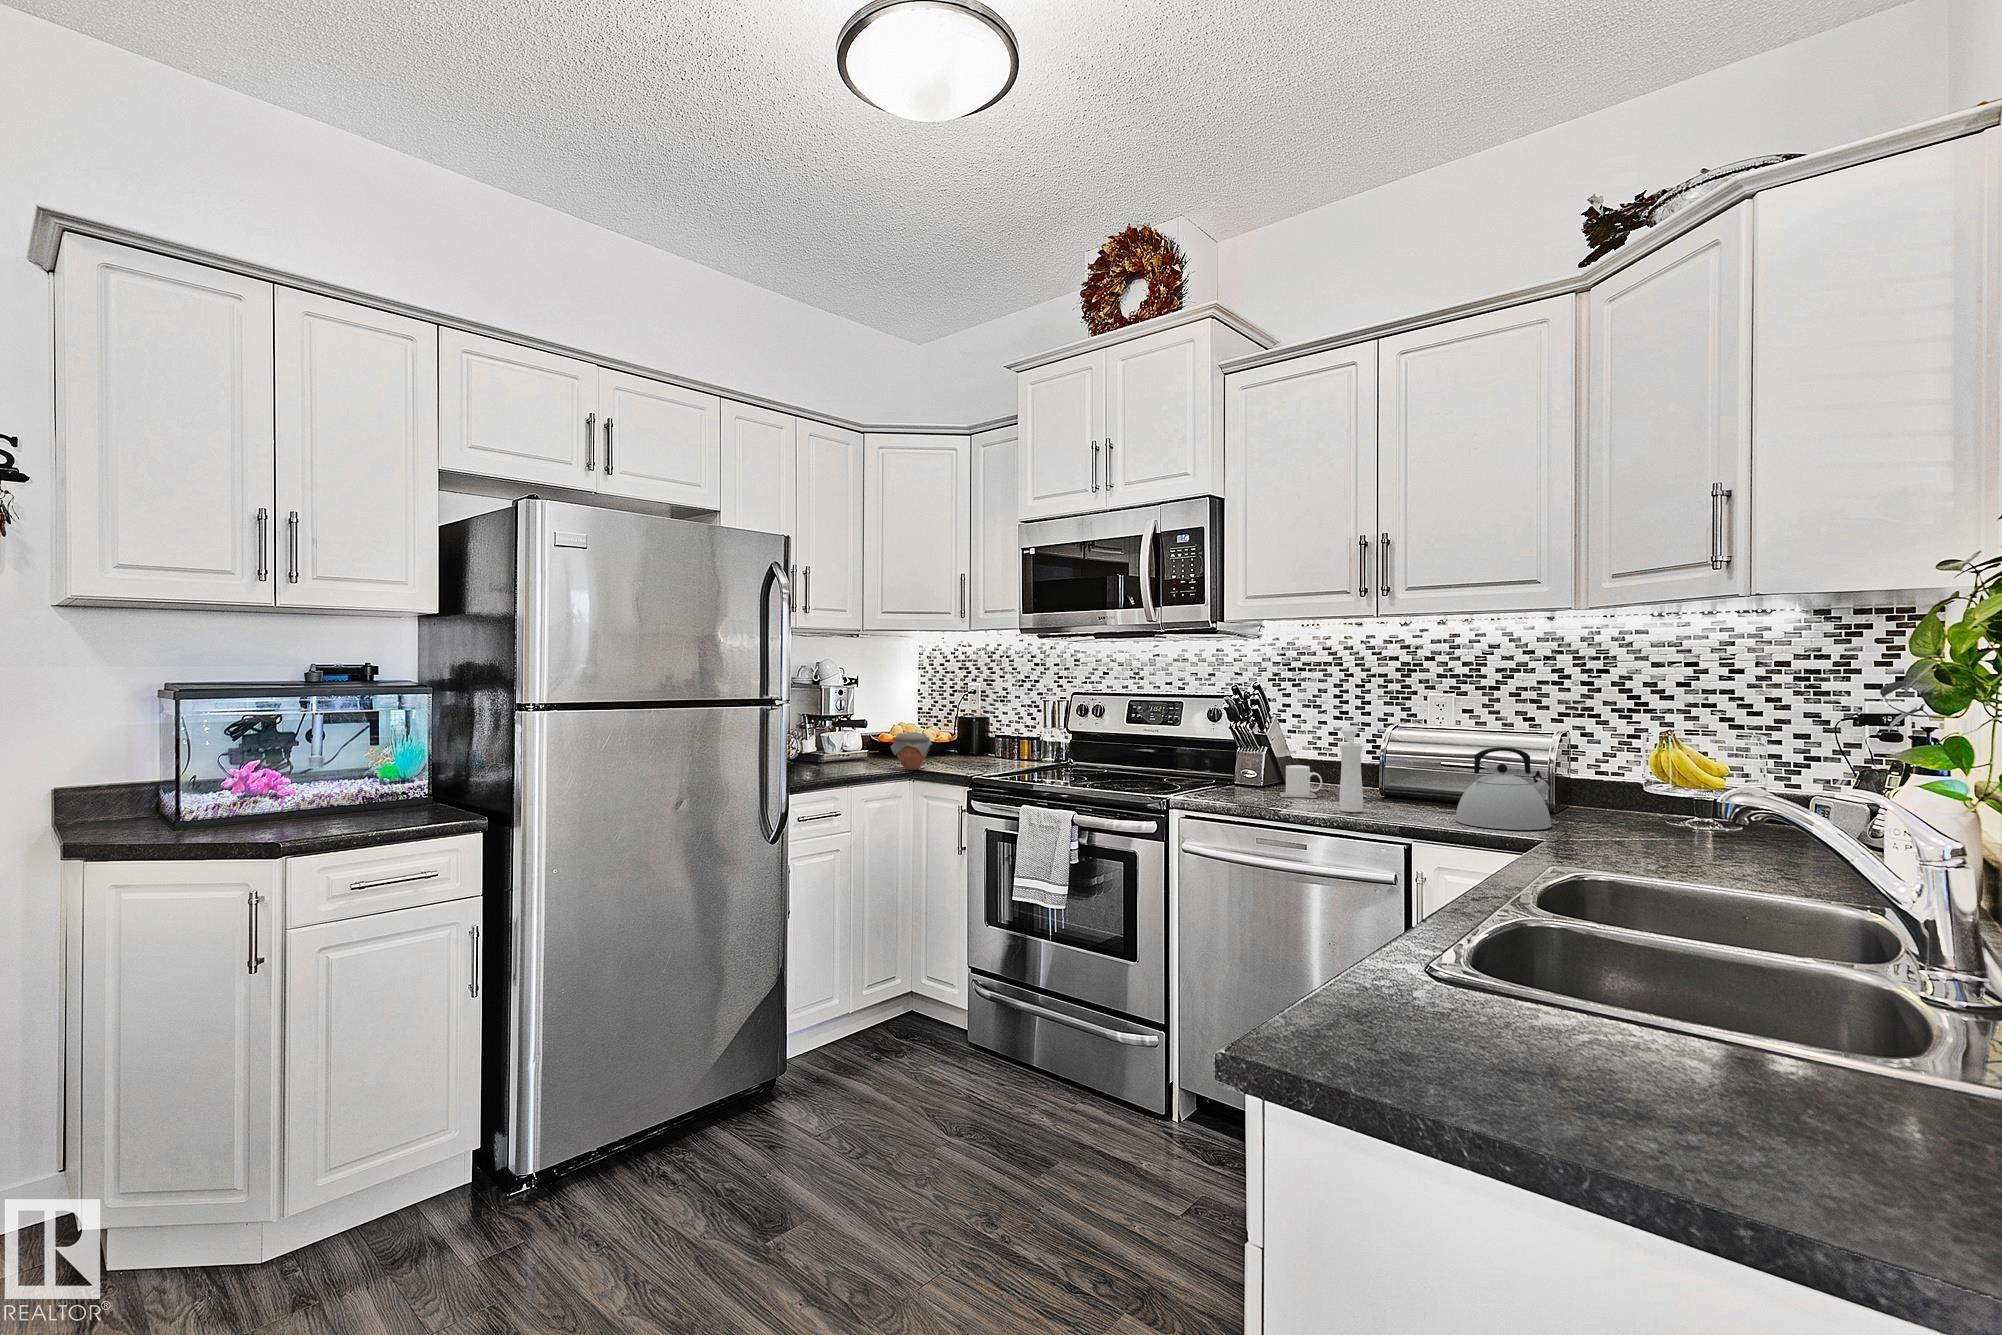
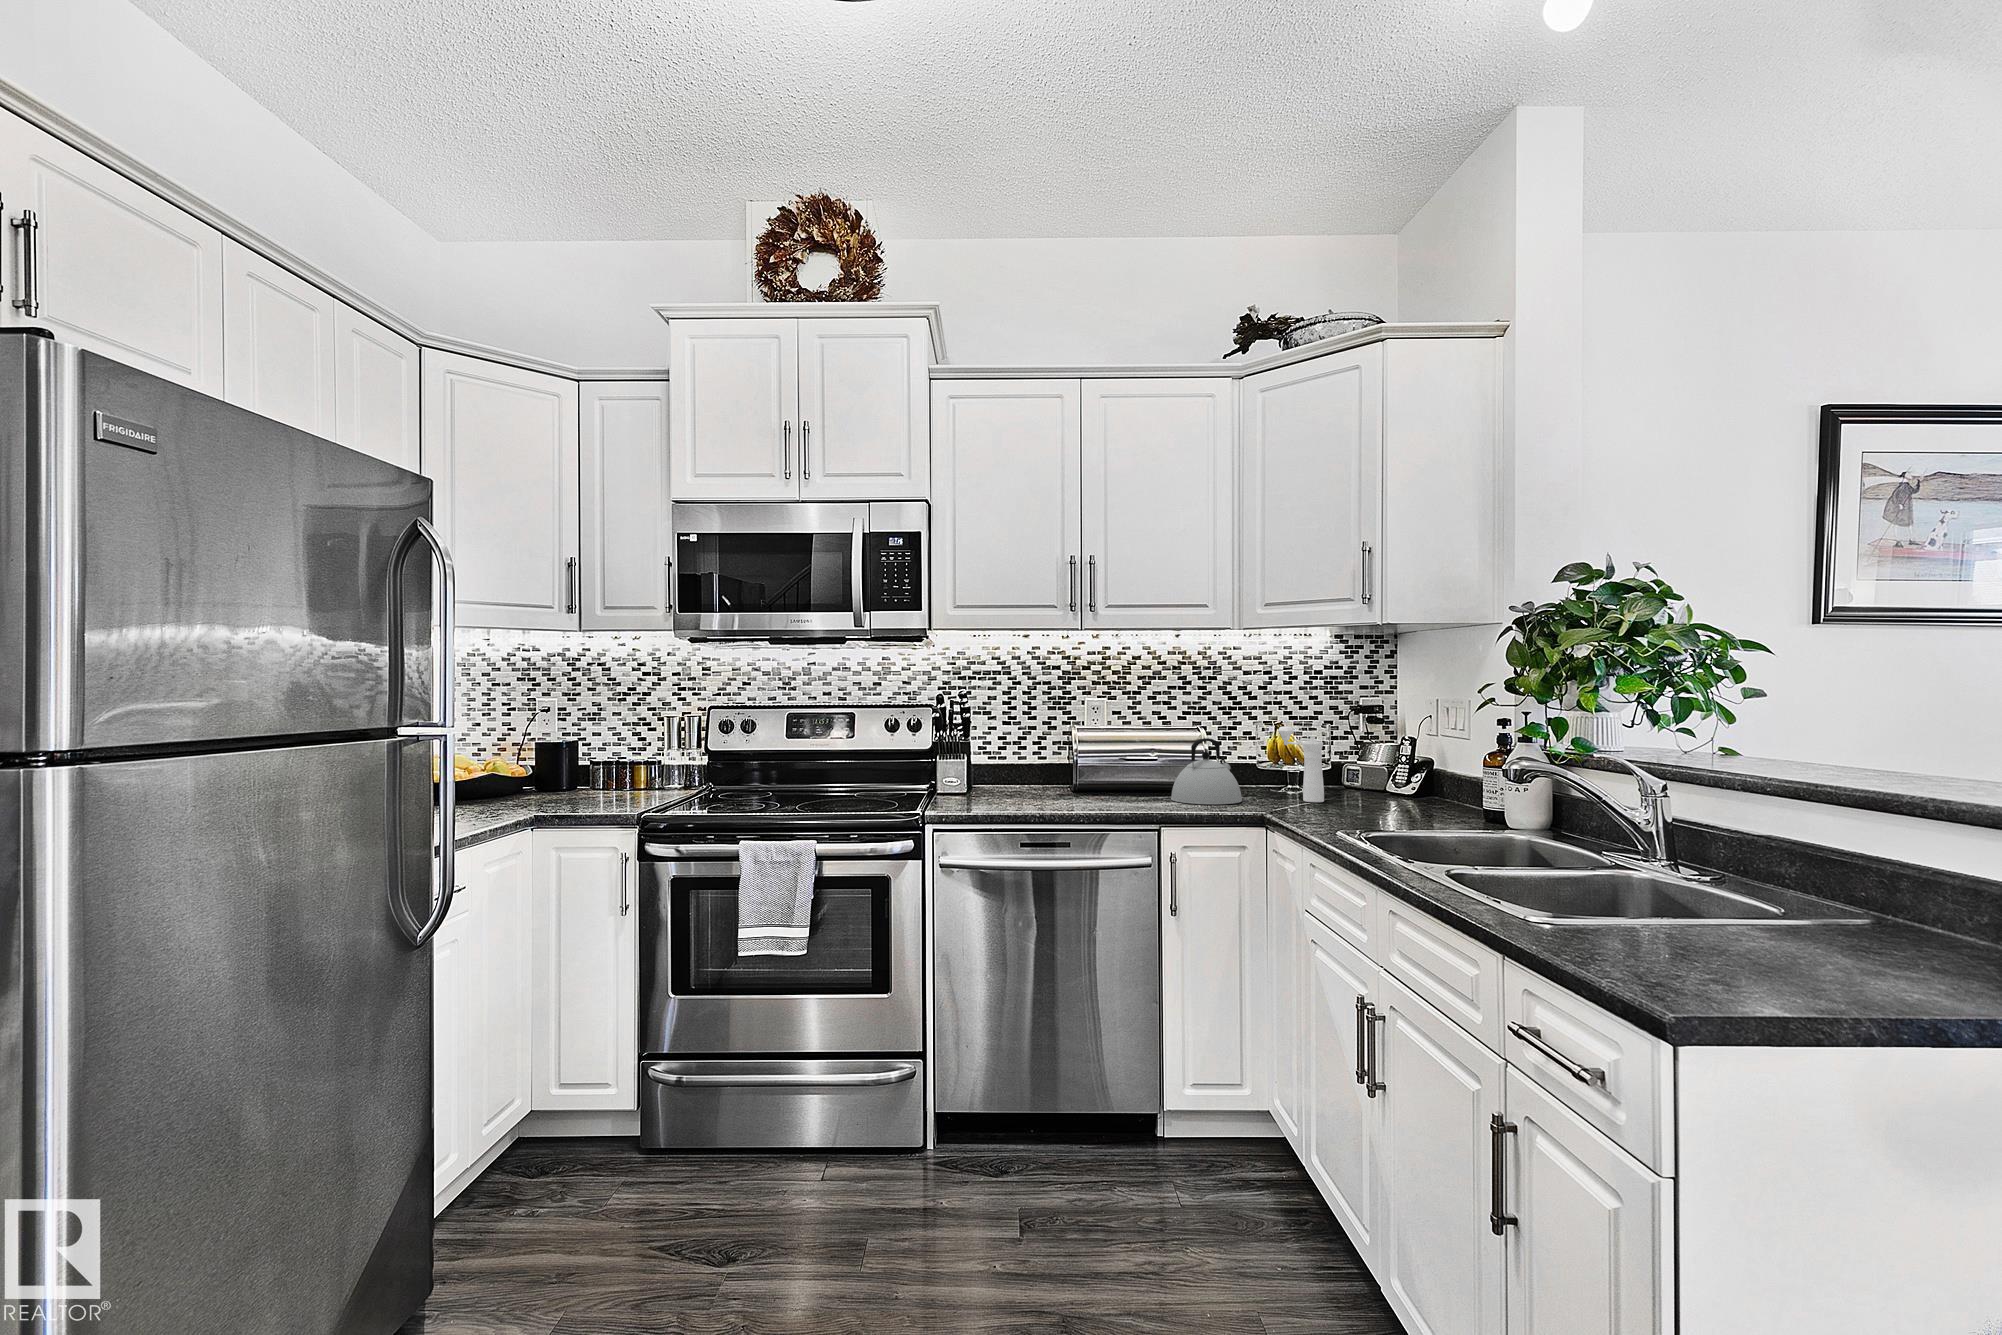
pepper mill: present [1339,726,1363,812] -> present [1278,726,1324,802]
jar: present [891,732,932,770] -> none [506,758,564,808]
mug: present [1280,765,1322,798] -> none [991,766,1034,797]

